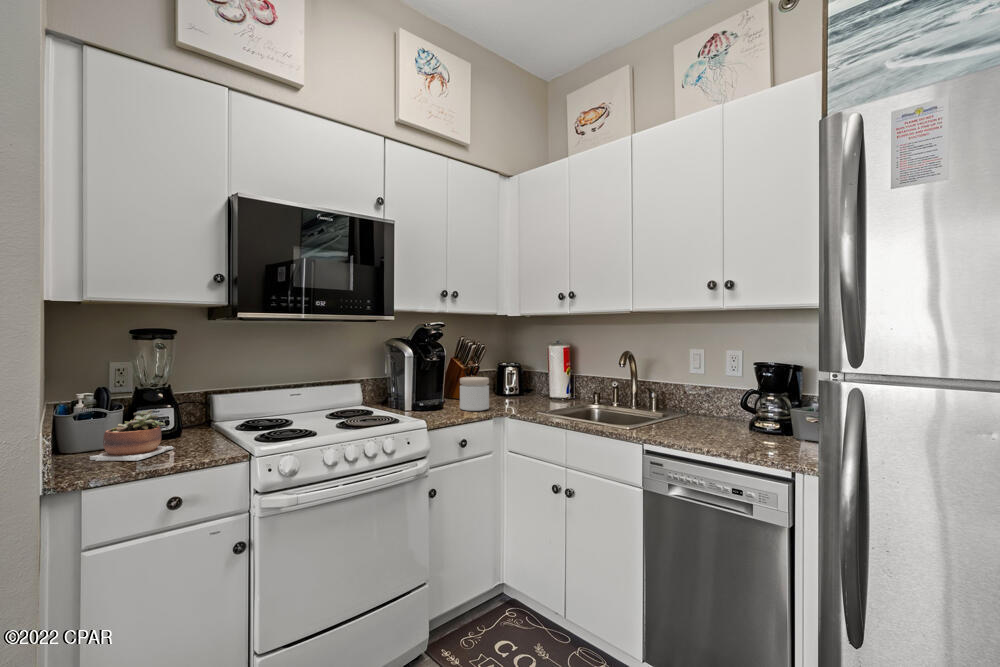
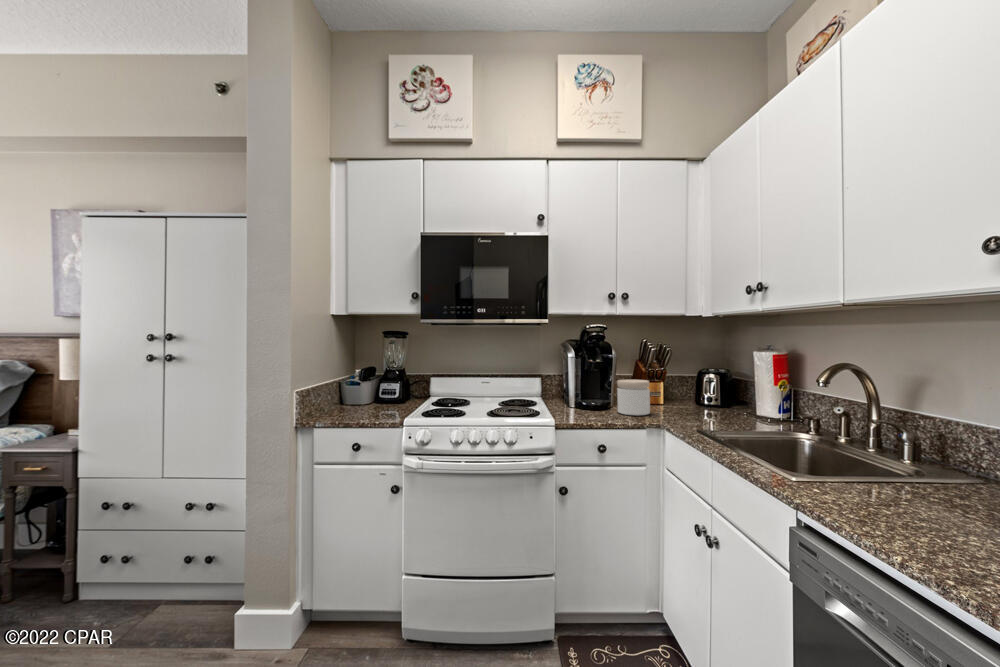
succulent plant: present [90,410,173,461] -> none [331,386,375,418]

